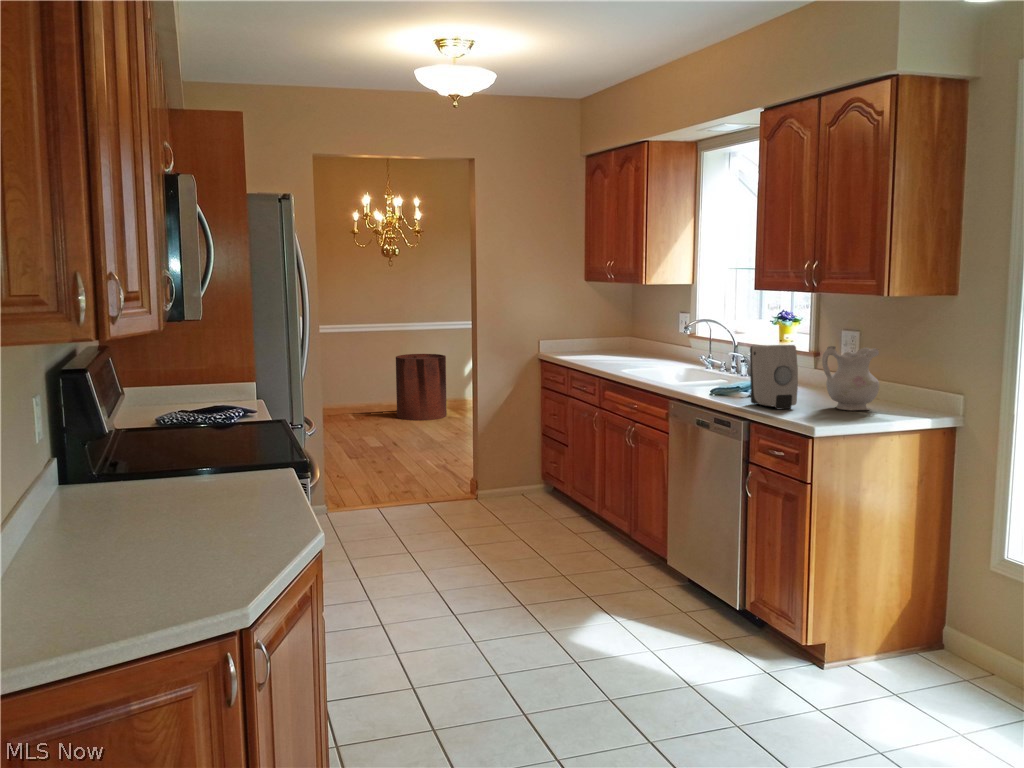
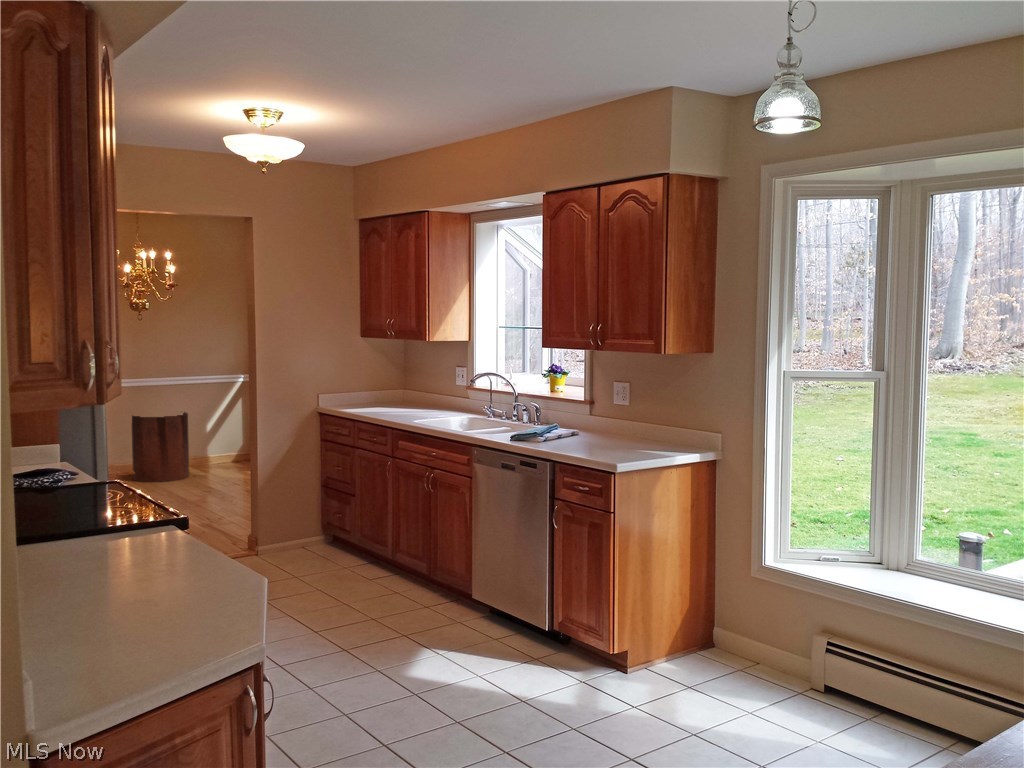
soap dispenser: present [750,345,798,409] -> none [549,395,592,452]
ceramic pitcher: present [822,346,879,411] -> none [610,395,655,450]

